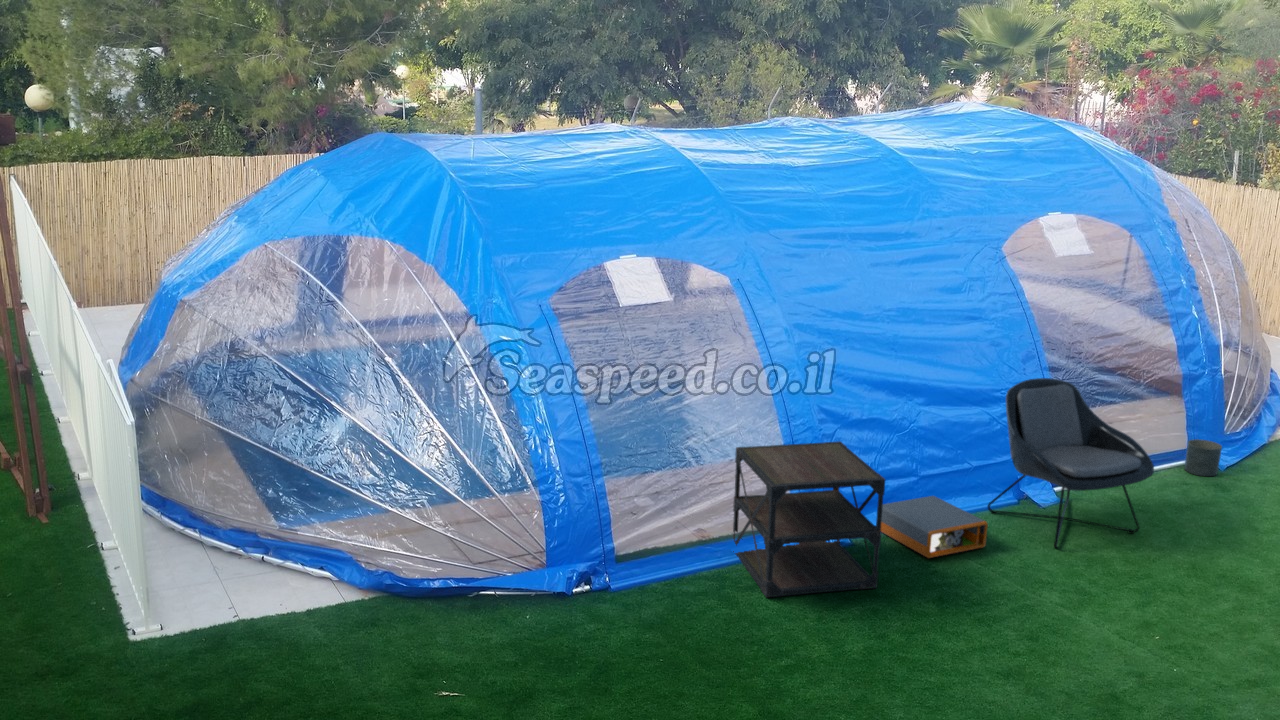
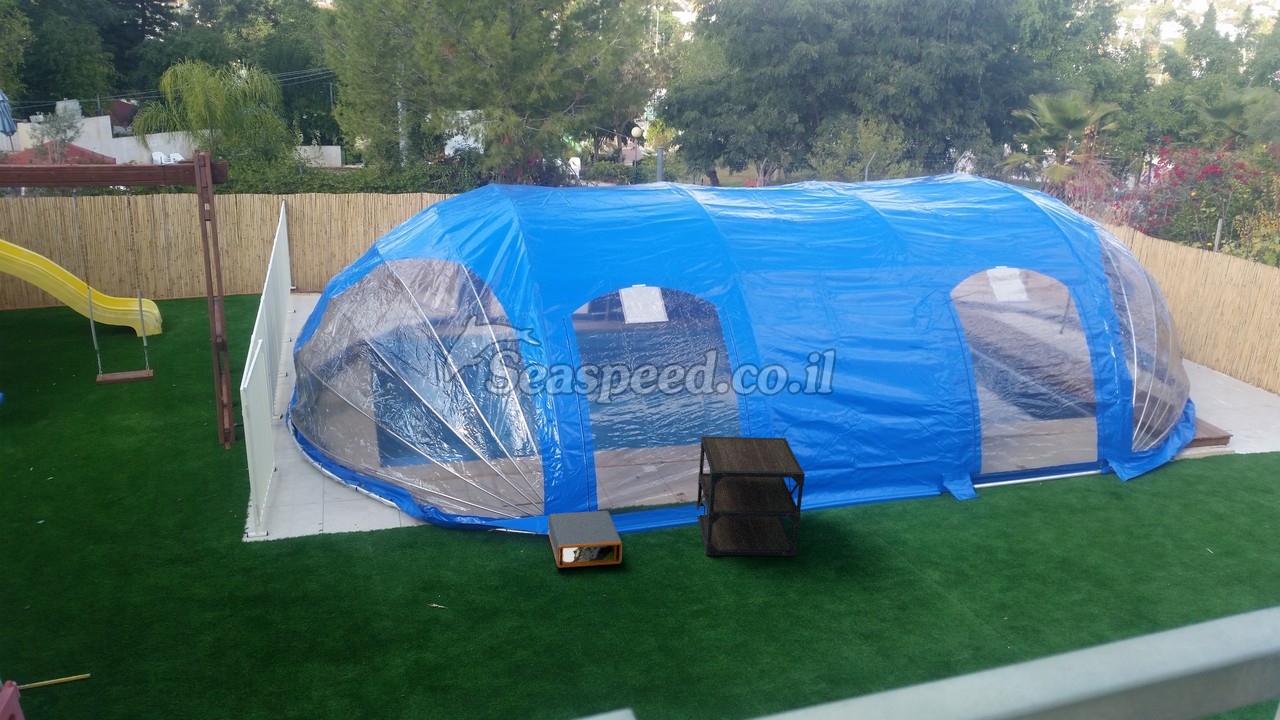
lounge chair: present [988,378,1154,548] -> none [912,399,1046,537]
planter: present [1185,439,1222,476] -> none [1093,454,1125,486]
storage box: present [881,496,988,558] -> present [548,511,622,568]

